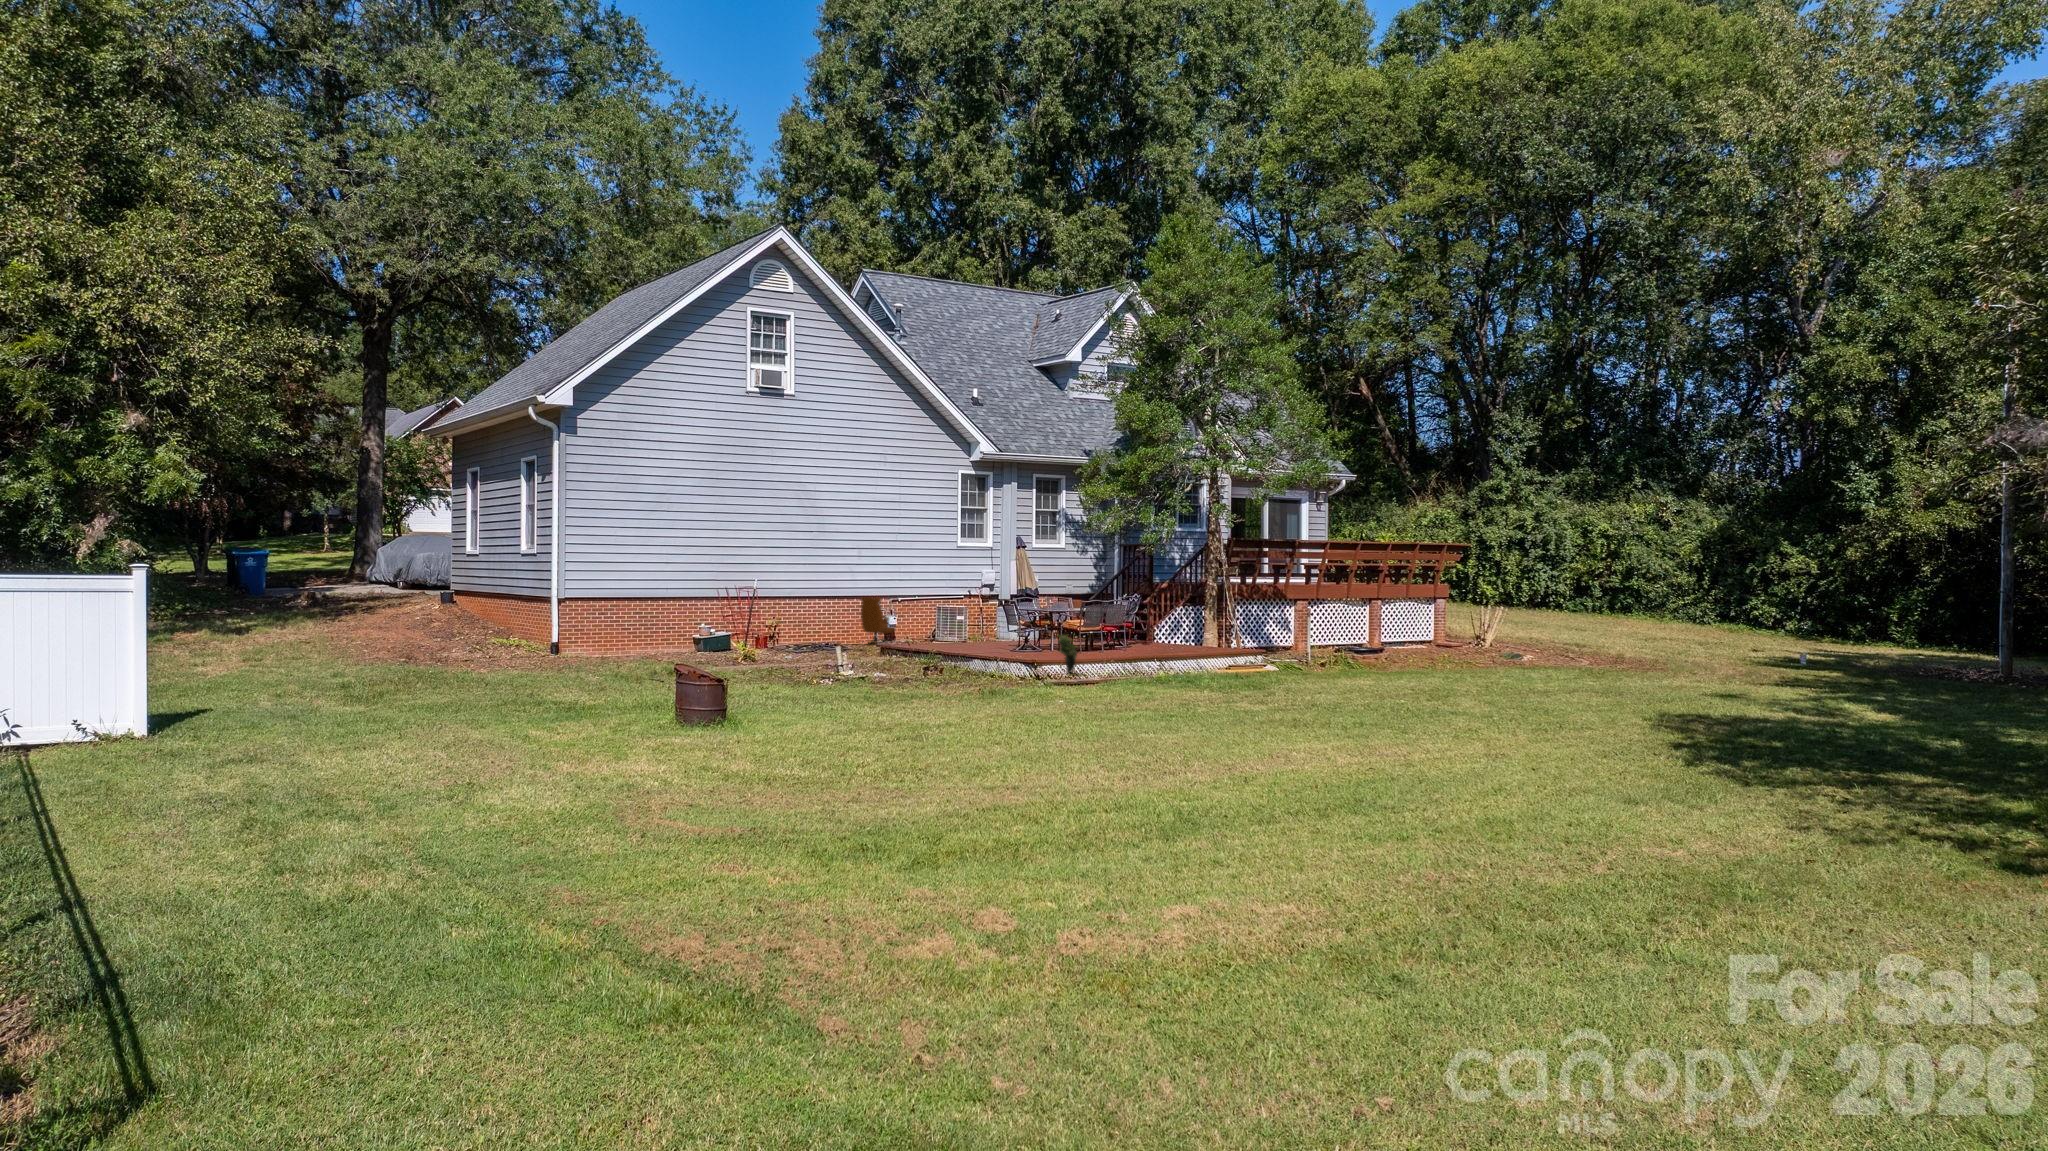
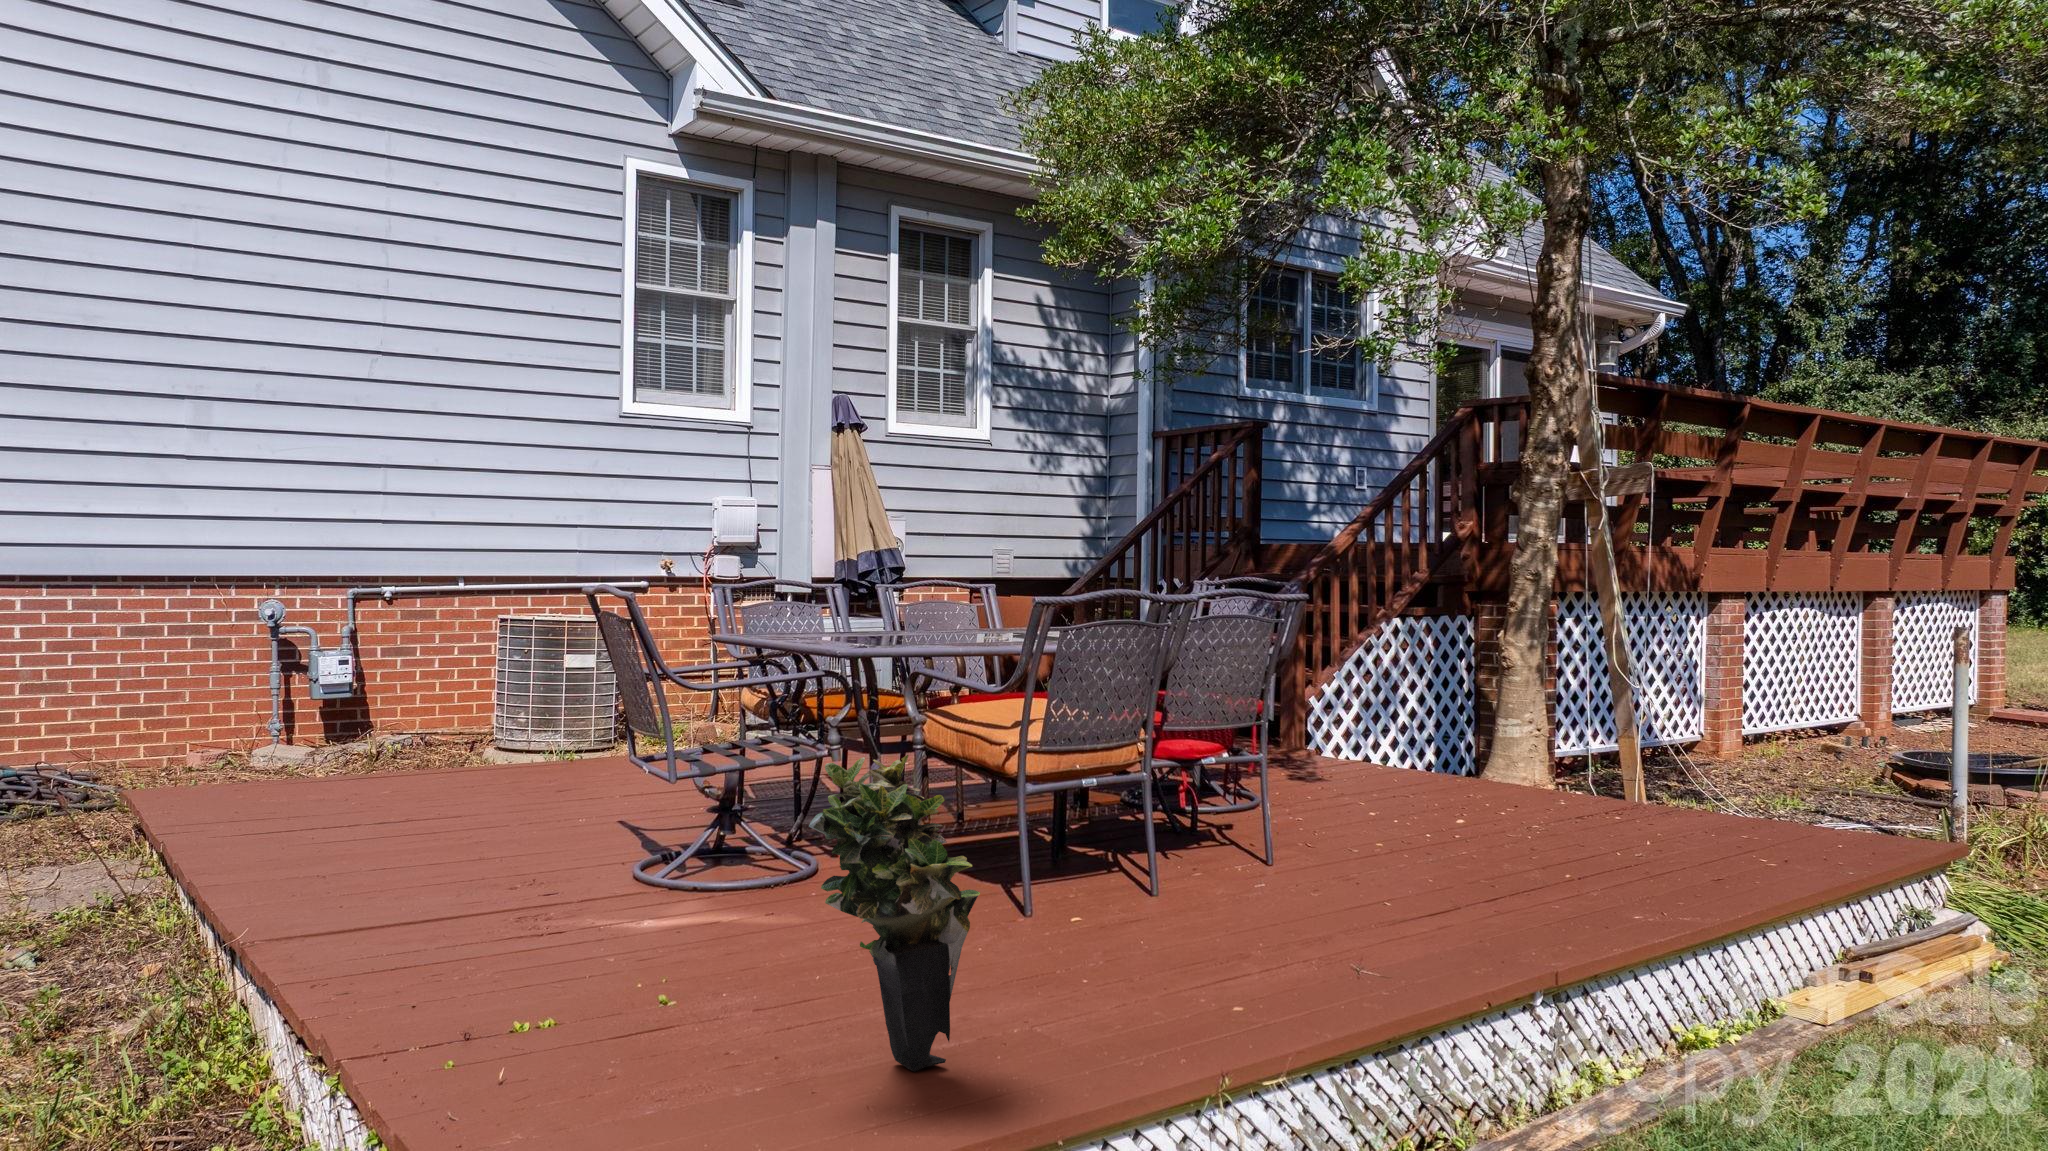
lounge chair: present [861,597,895,644] -> none [131,580,347,779]

